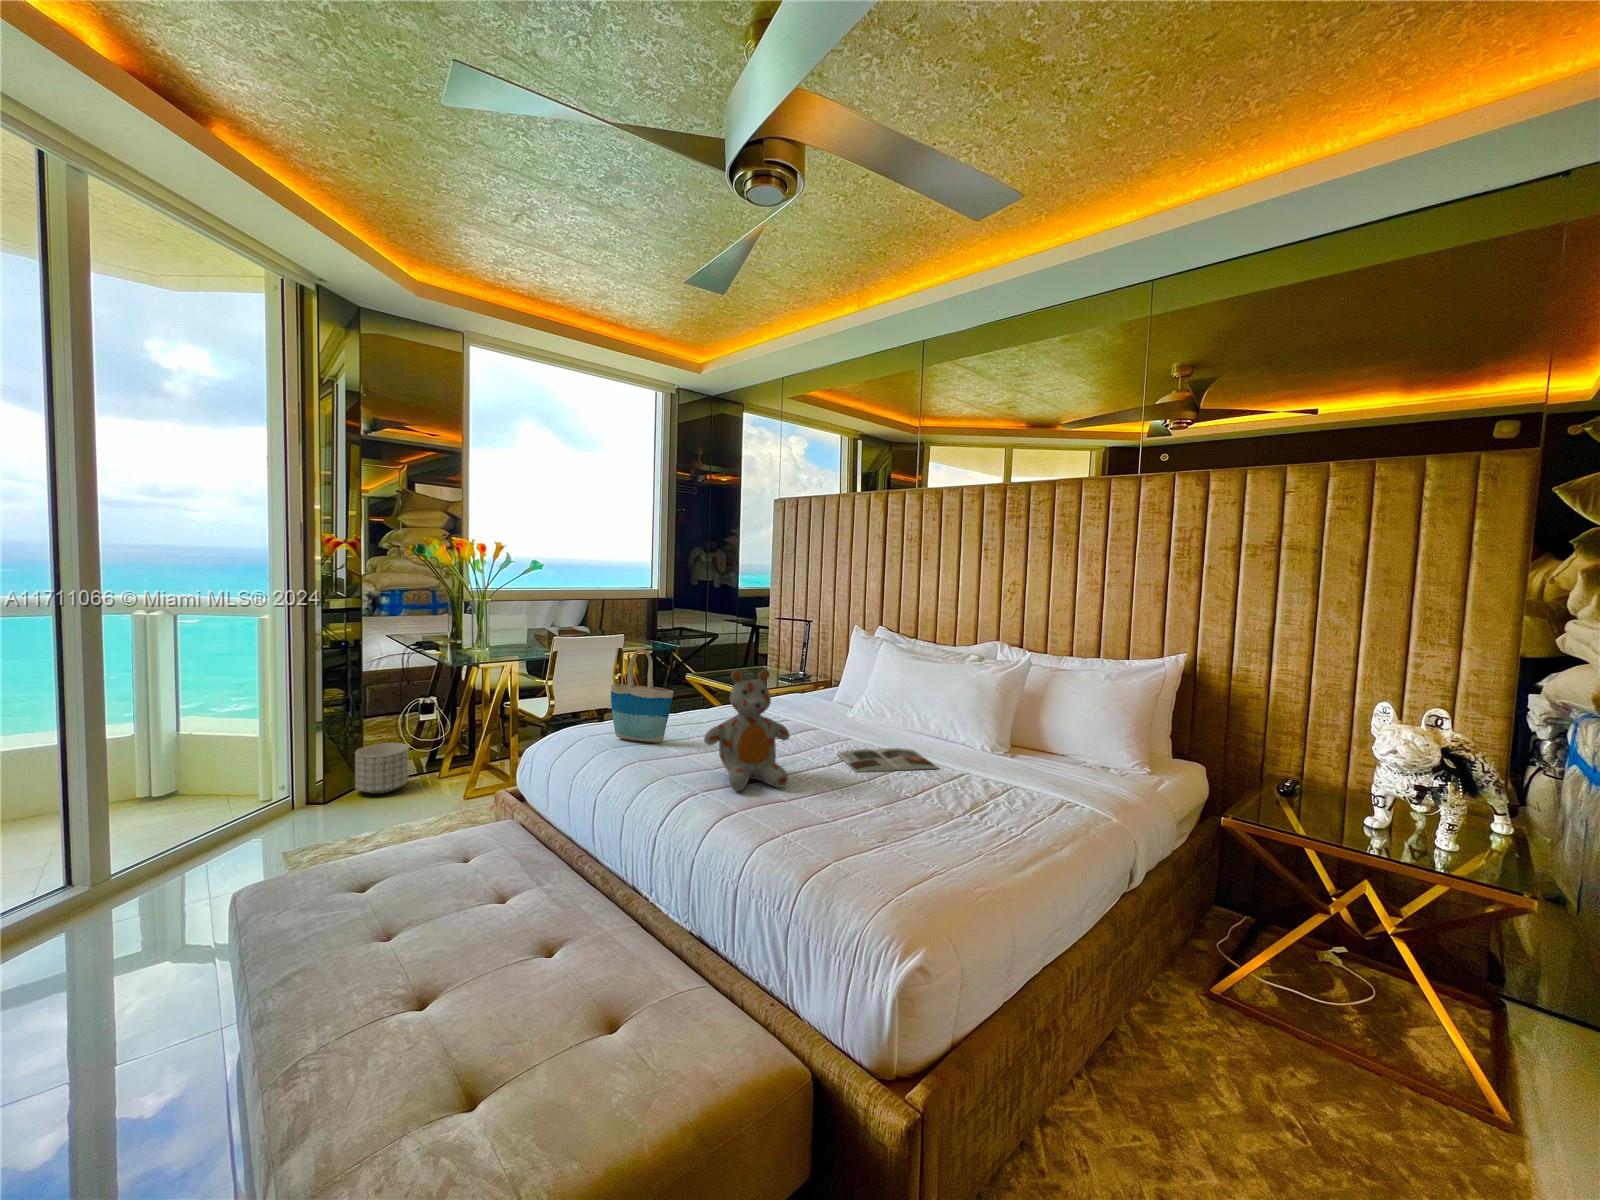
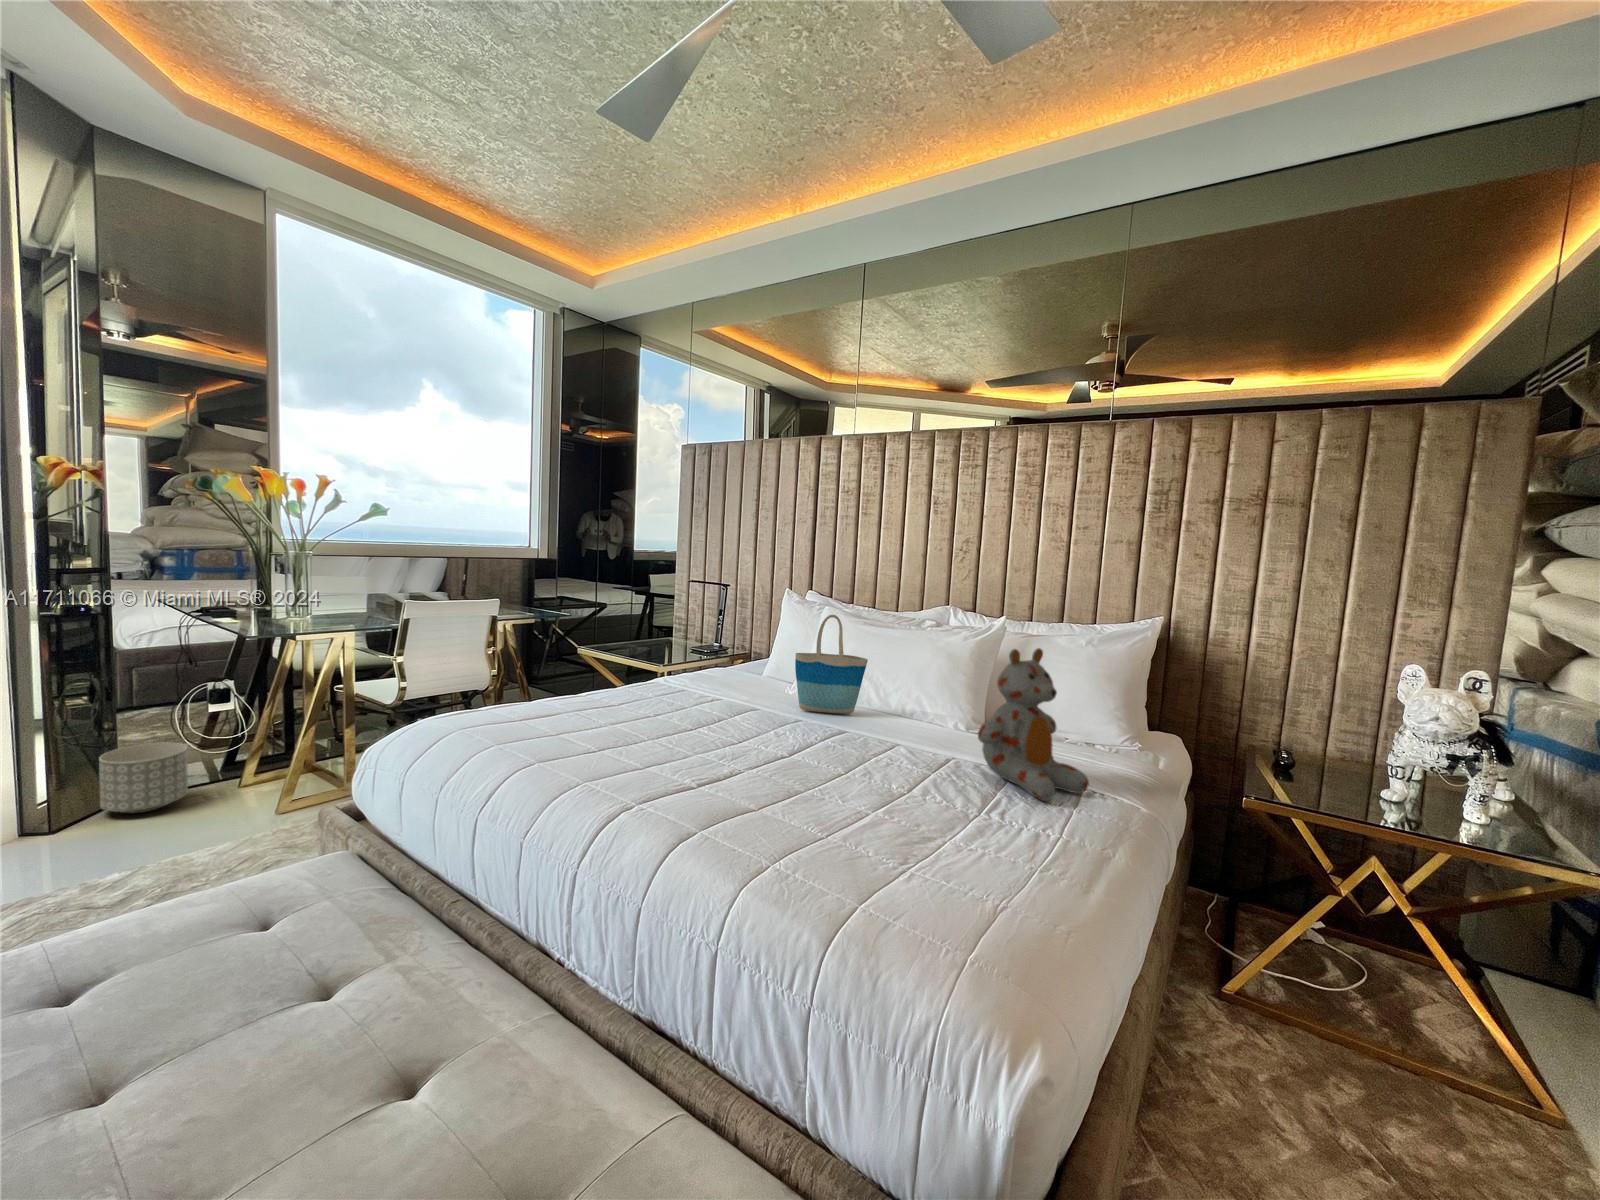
tote bag: present [611,649,674,742] -> present [795,615,868,714]
stuffed bear: present [704,670,790,791] -> present [978,648,1089,801]
magazine: present [838,748,938,772] -> none [797,729,924,762]

